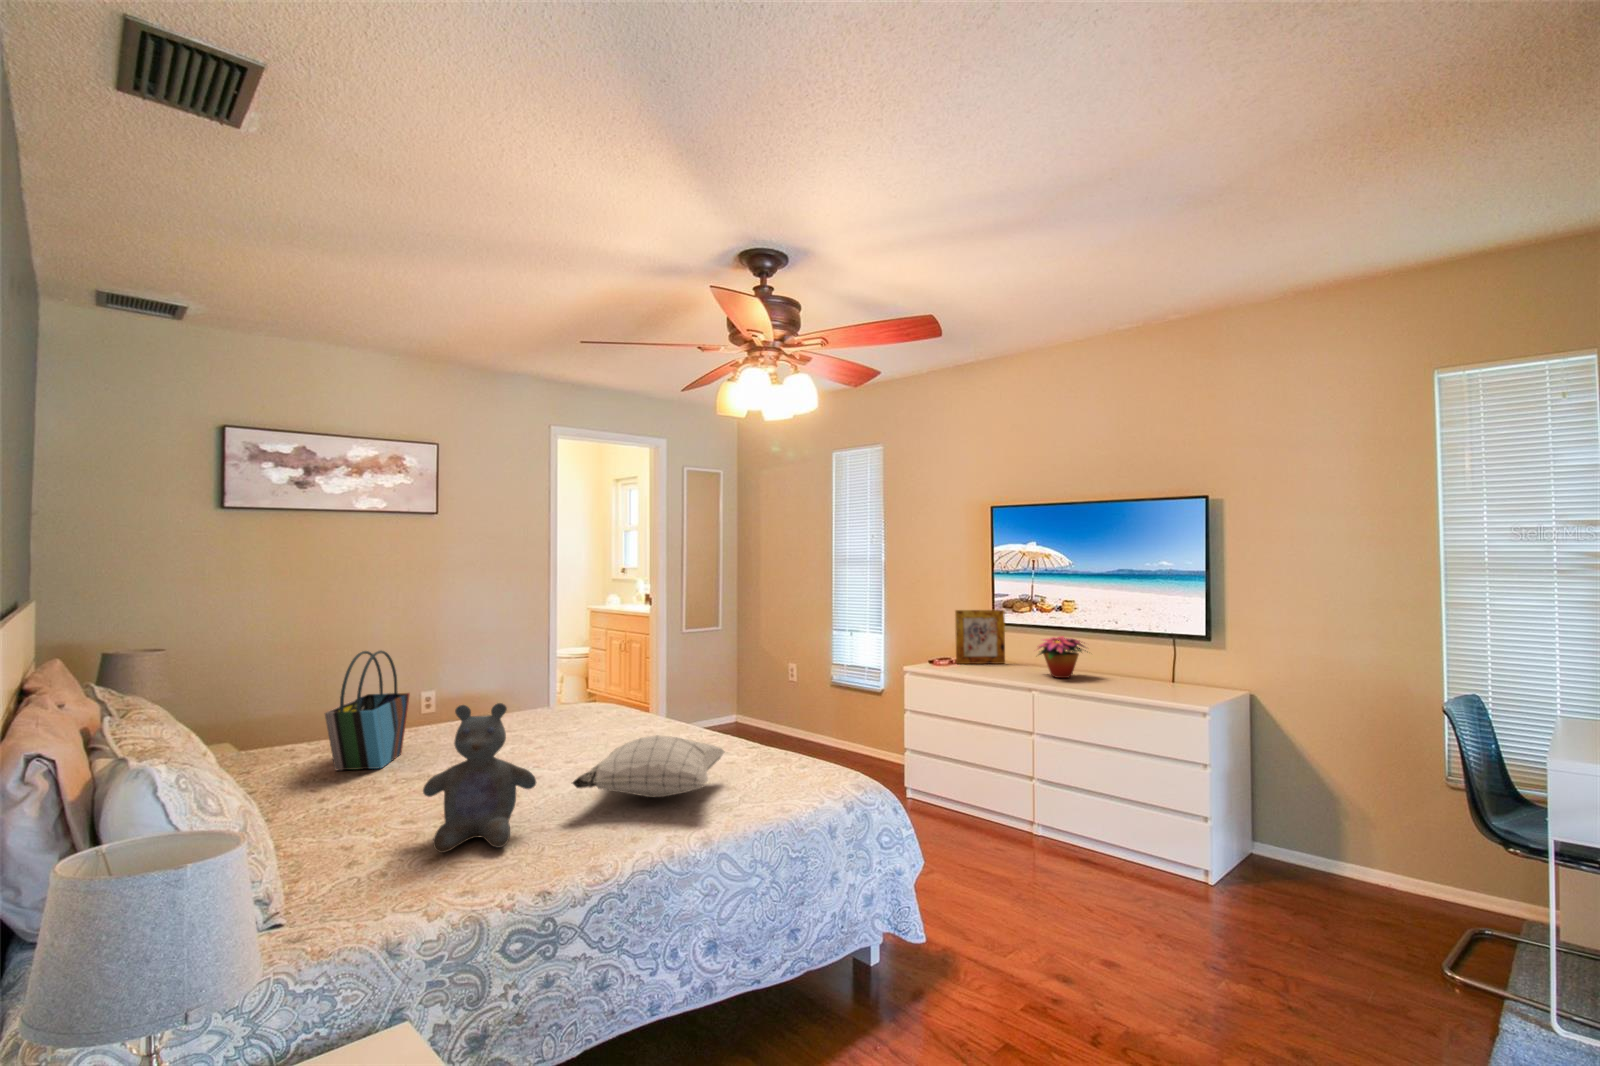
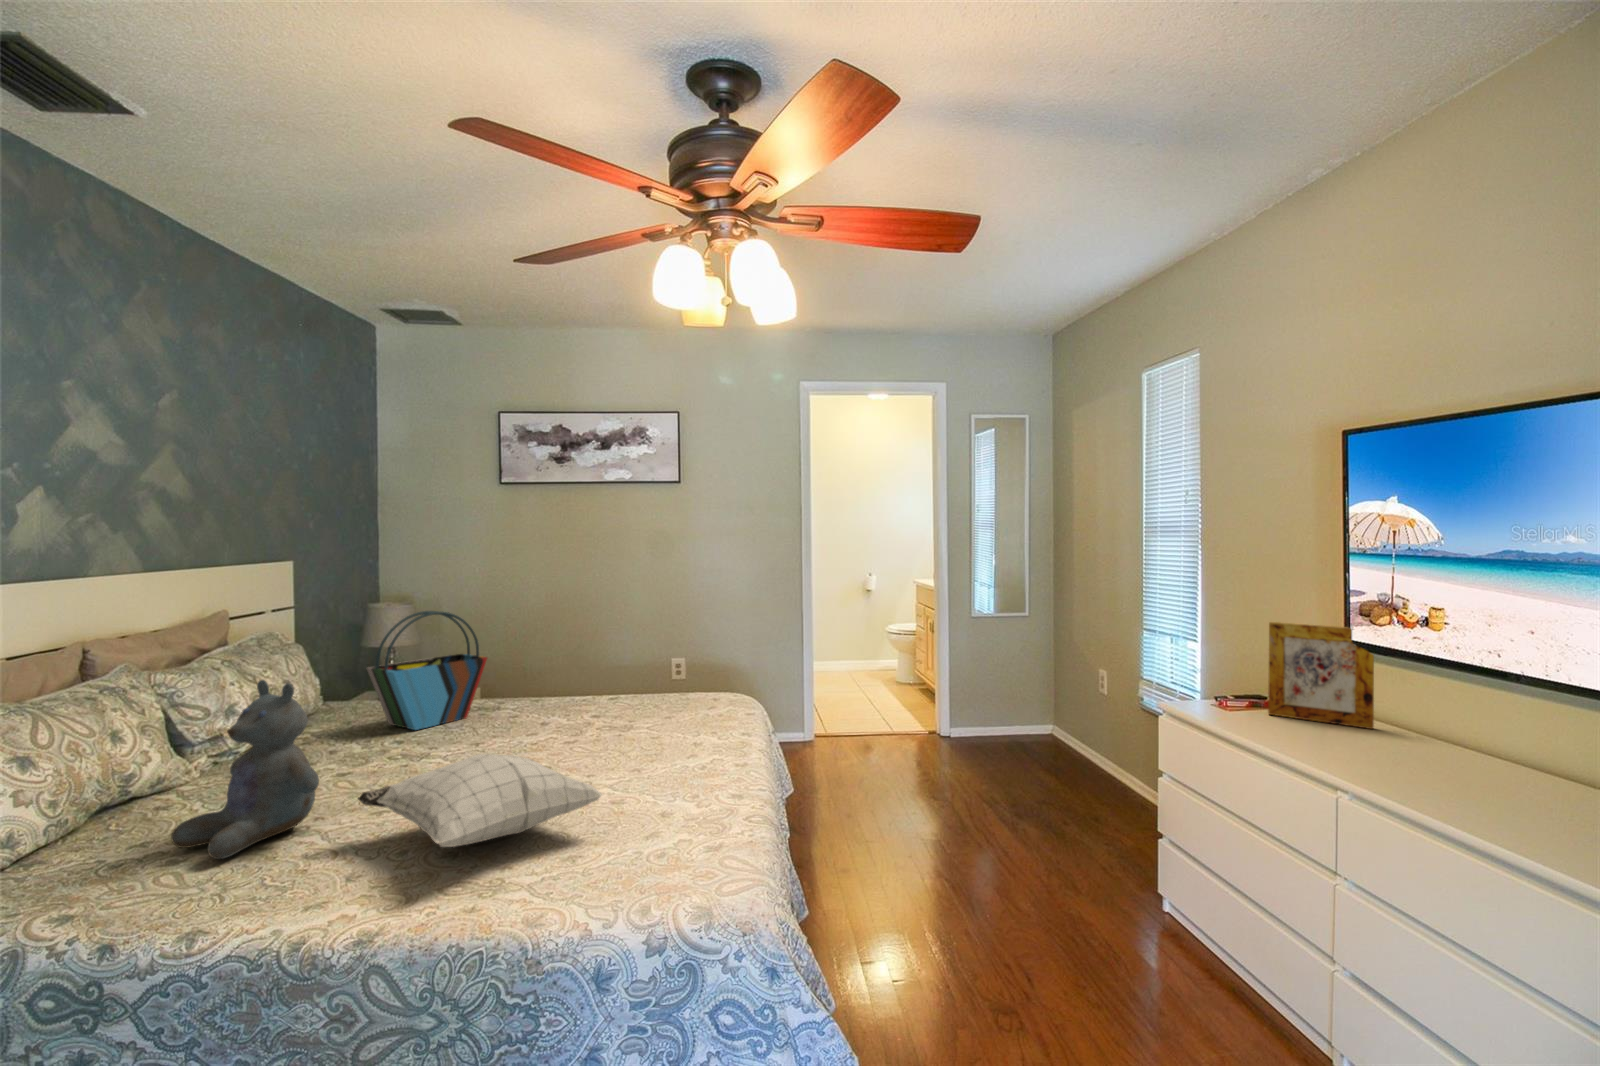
flower arrangement: present [1038,636,1086,678] -> none [1384,694,1554,785]

